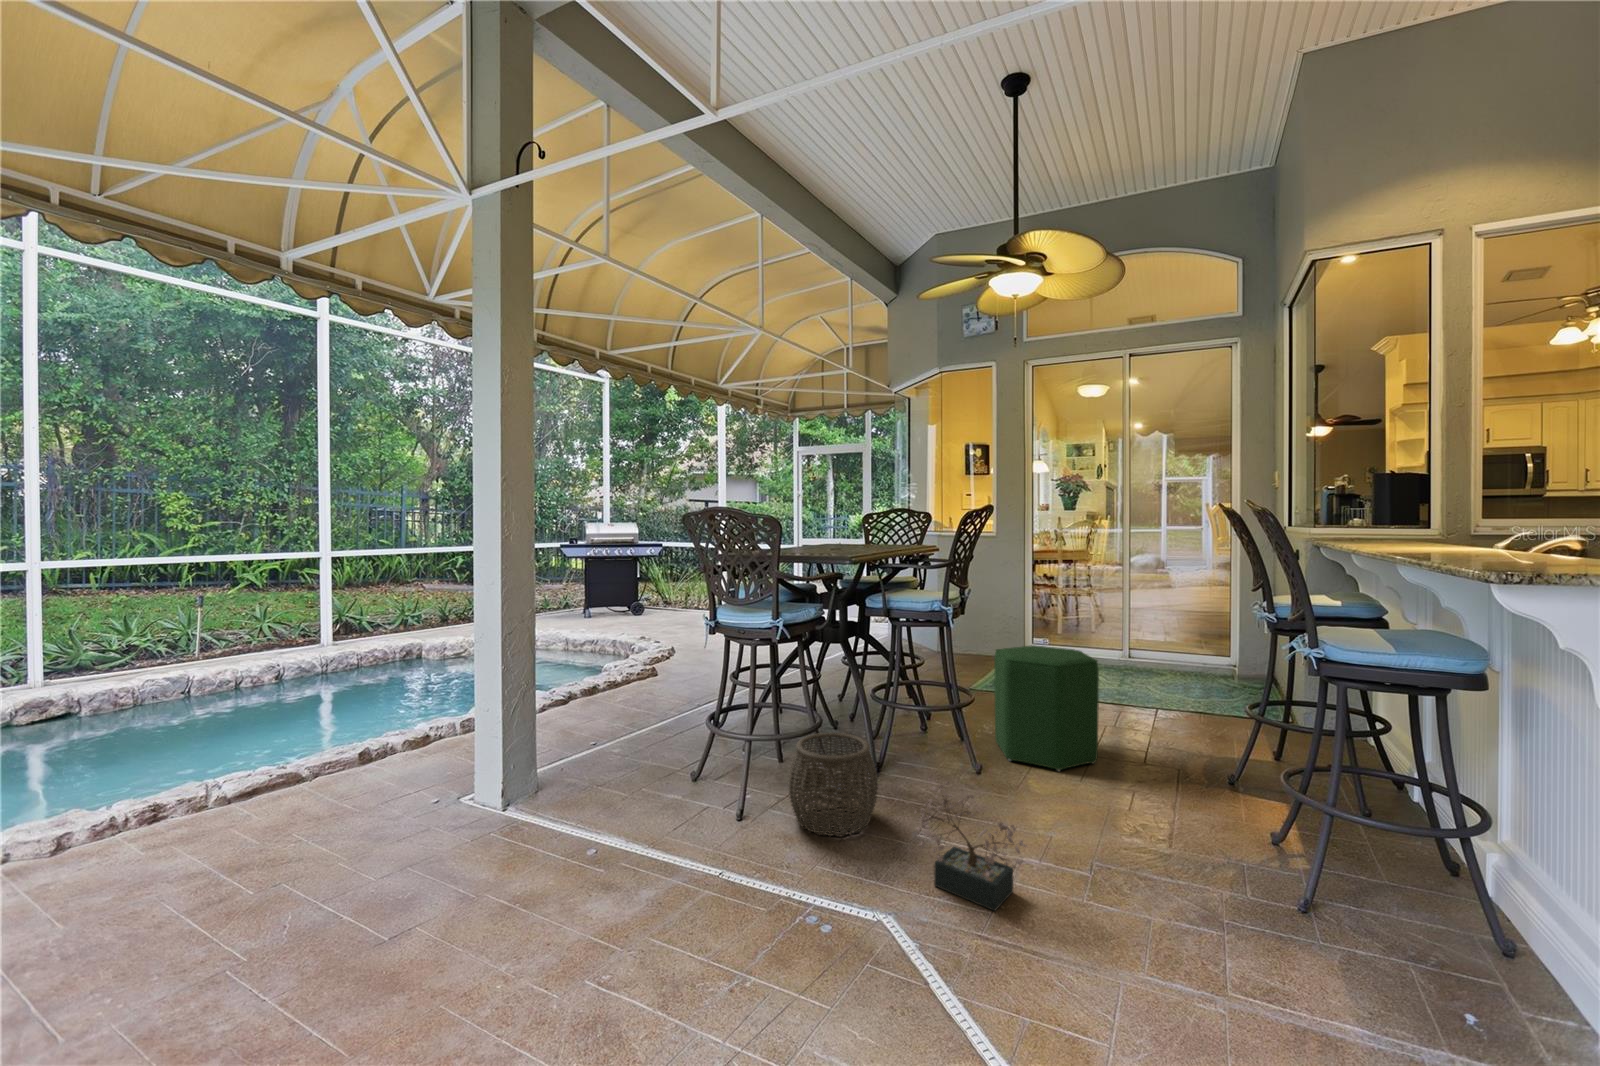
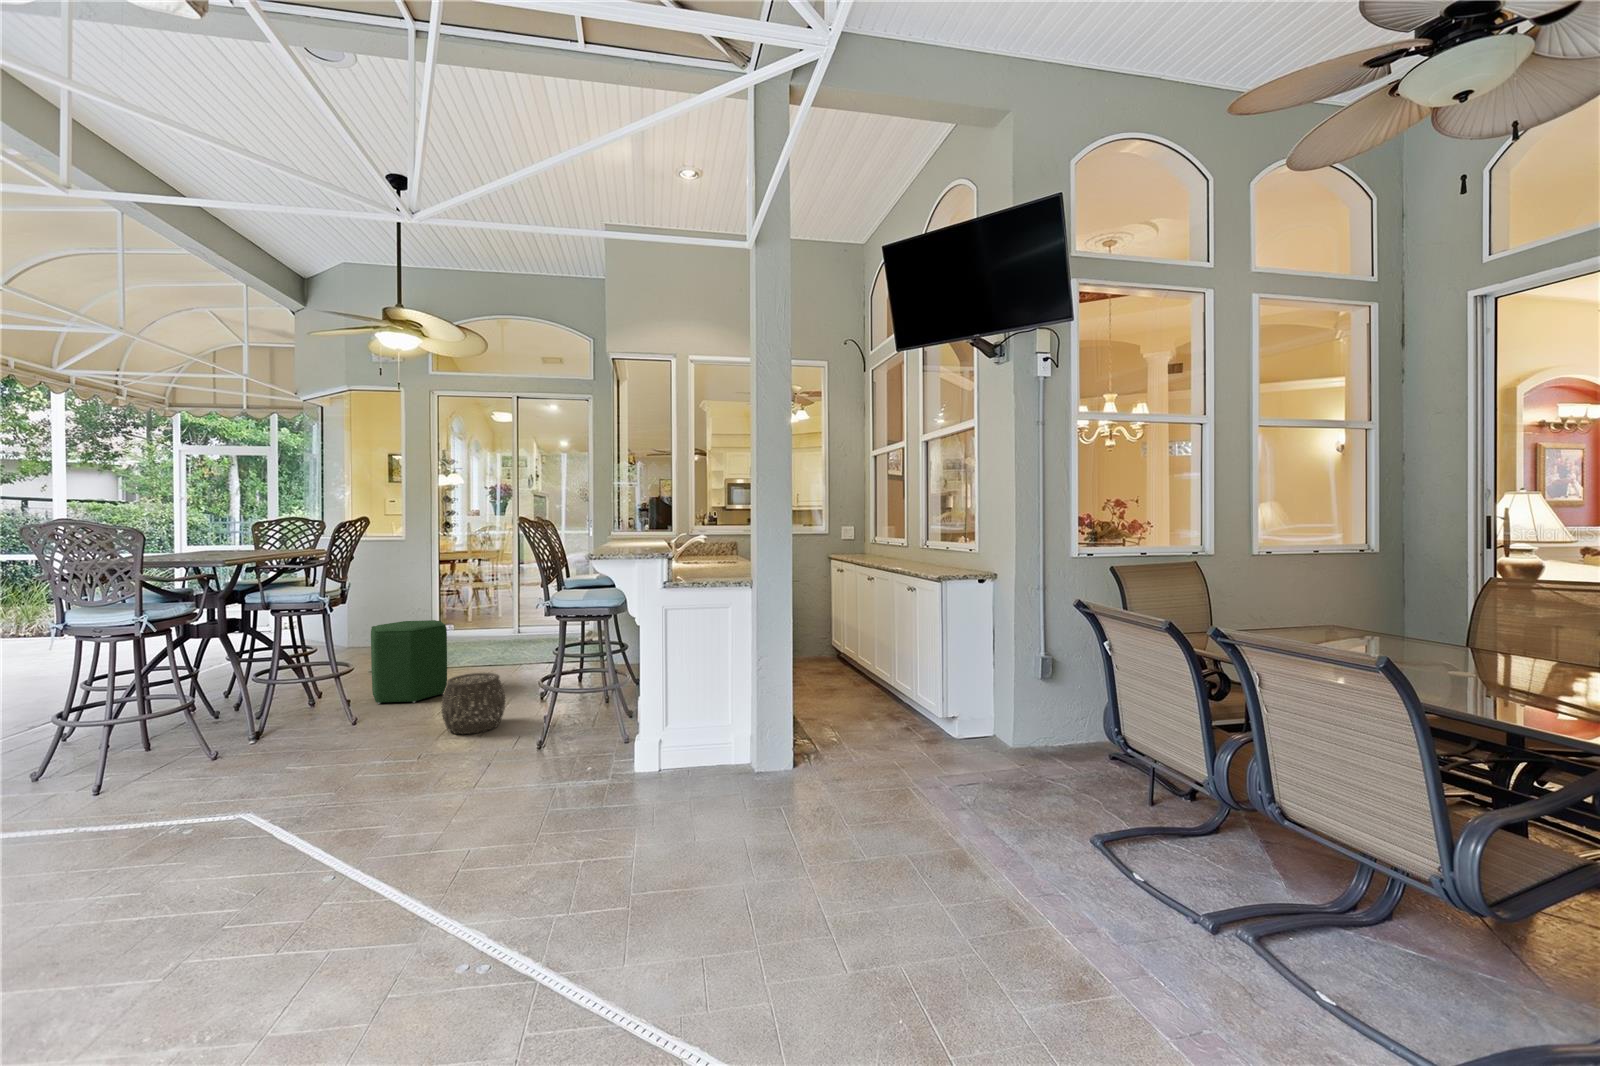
woven basket: present [788,733,878,836] -> present [441,673,505,734]
decorative plant: present [913,781,1026,911] -> none [263,706,350,770]

